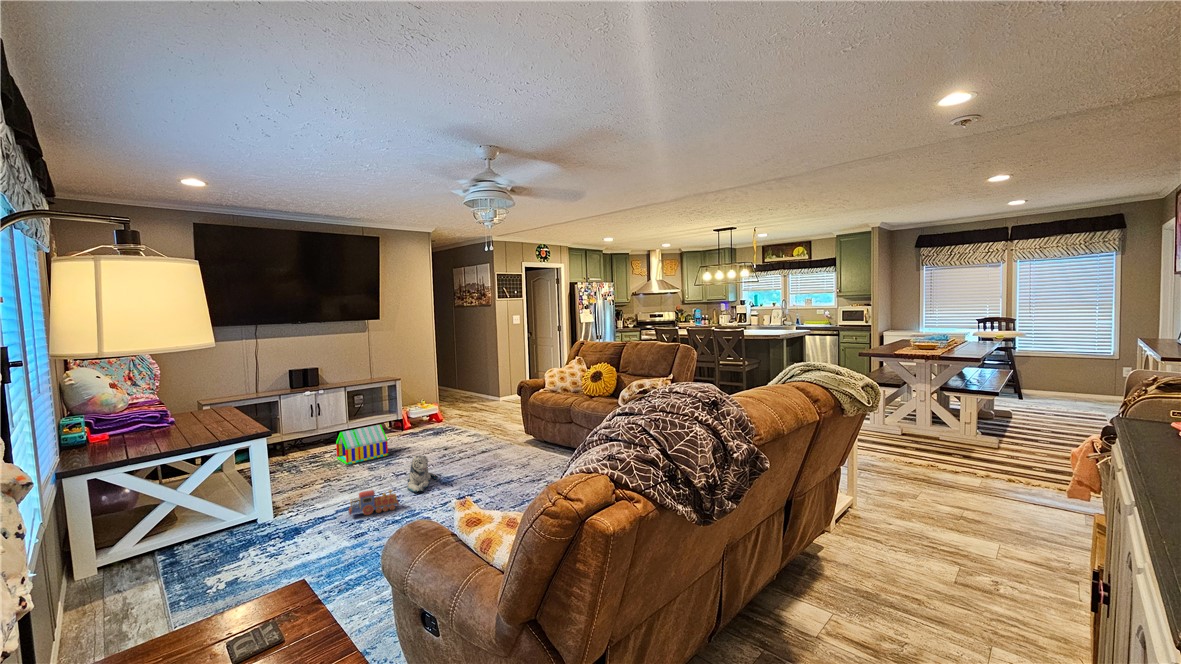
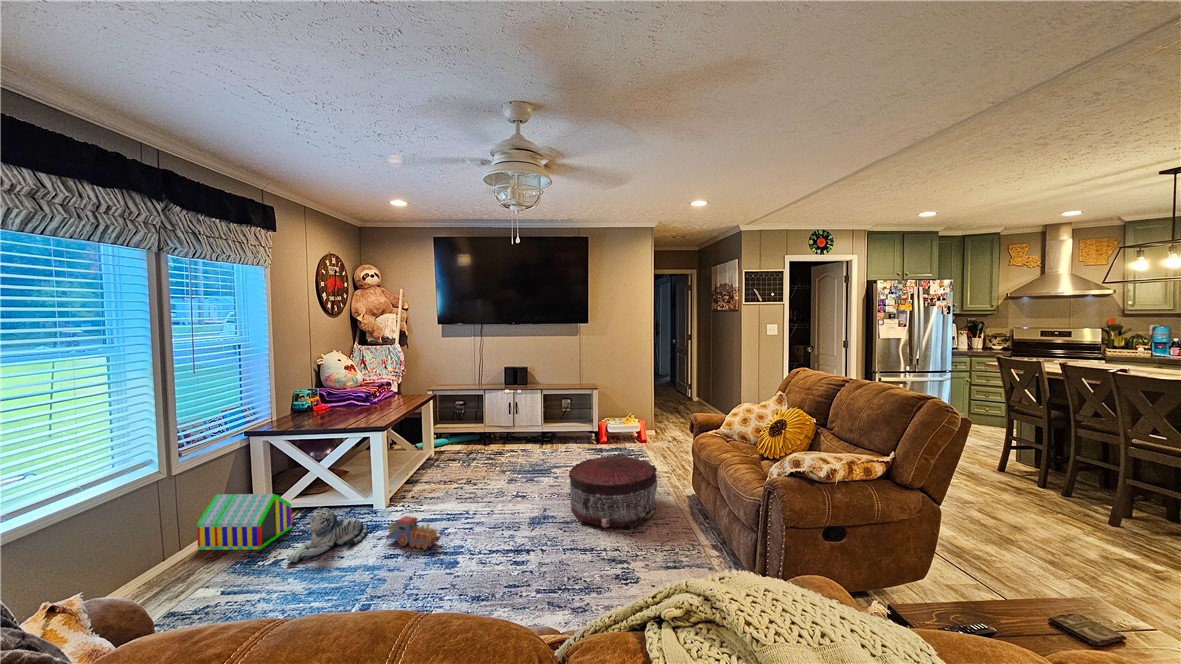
pouf: none [454,418,523,466] -> present [569,456,657,528]
toy house: present [336,425,388,465] -> present [197,494,292,550]
plush toy: present [407,456,438,493] -> present [287,508,368,562]

